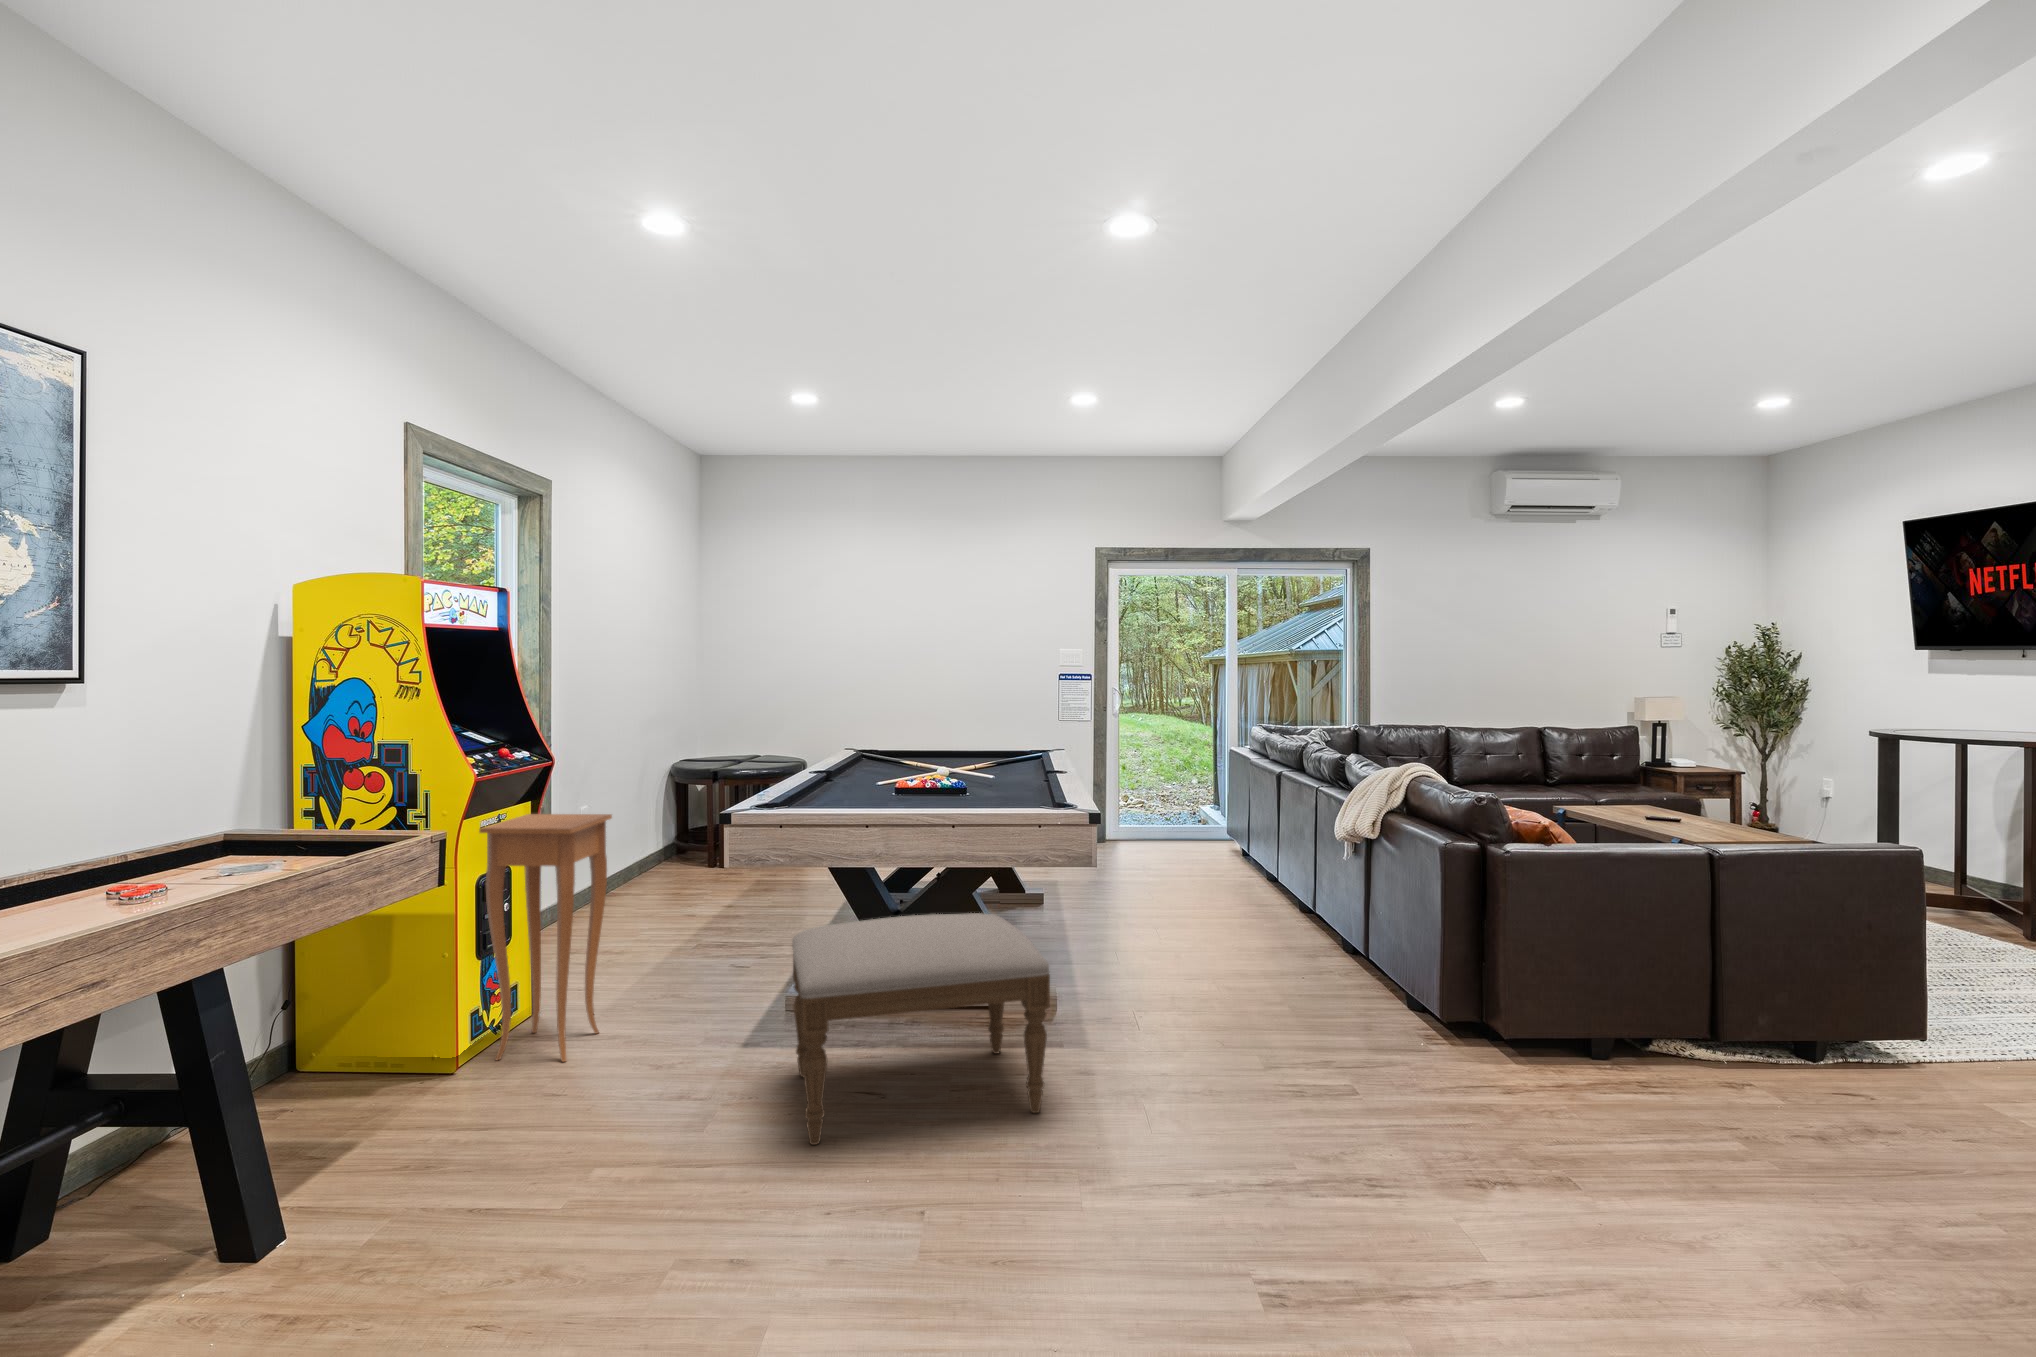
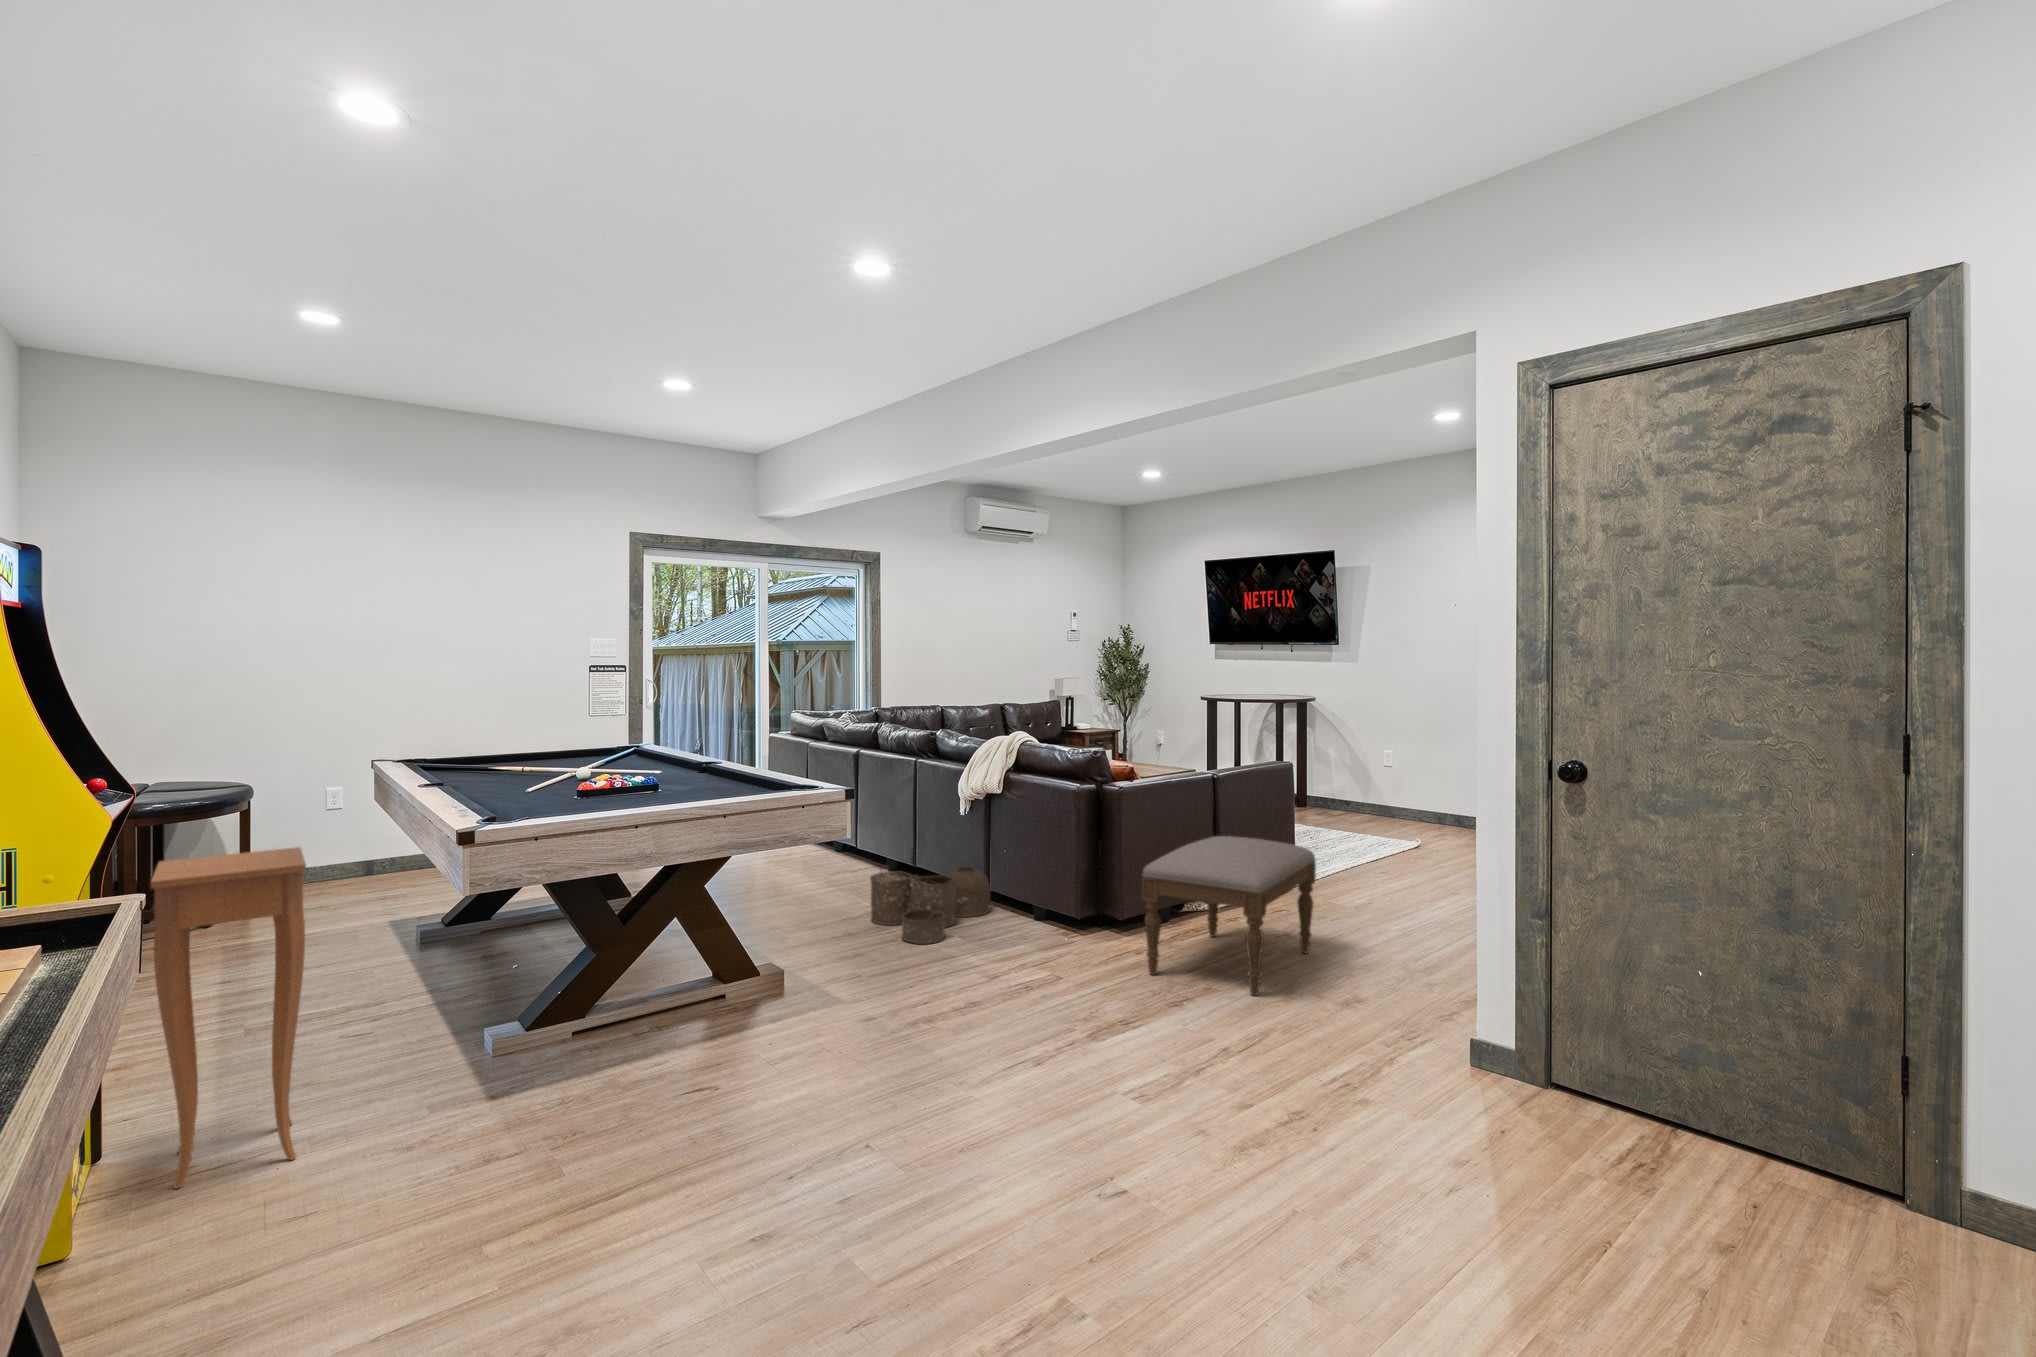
woven basket: none [1207,905,1362,1009] -> present [870,866,991,944]
ottoman: present [792,913,1050,1145] -> present [1142,836,1316,996]

